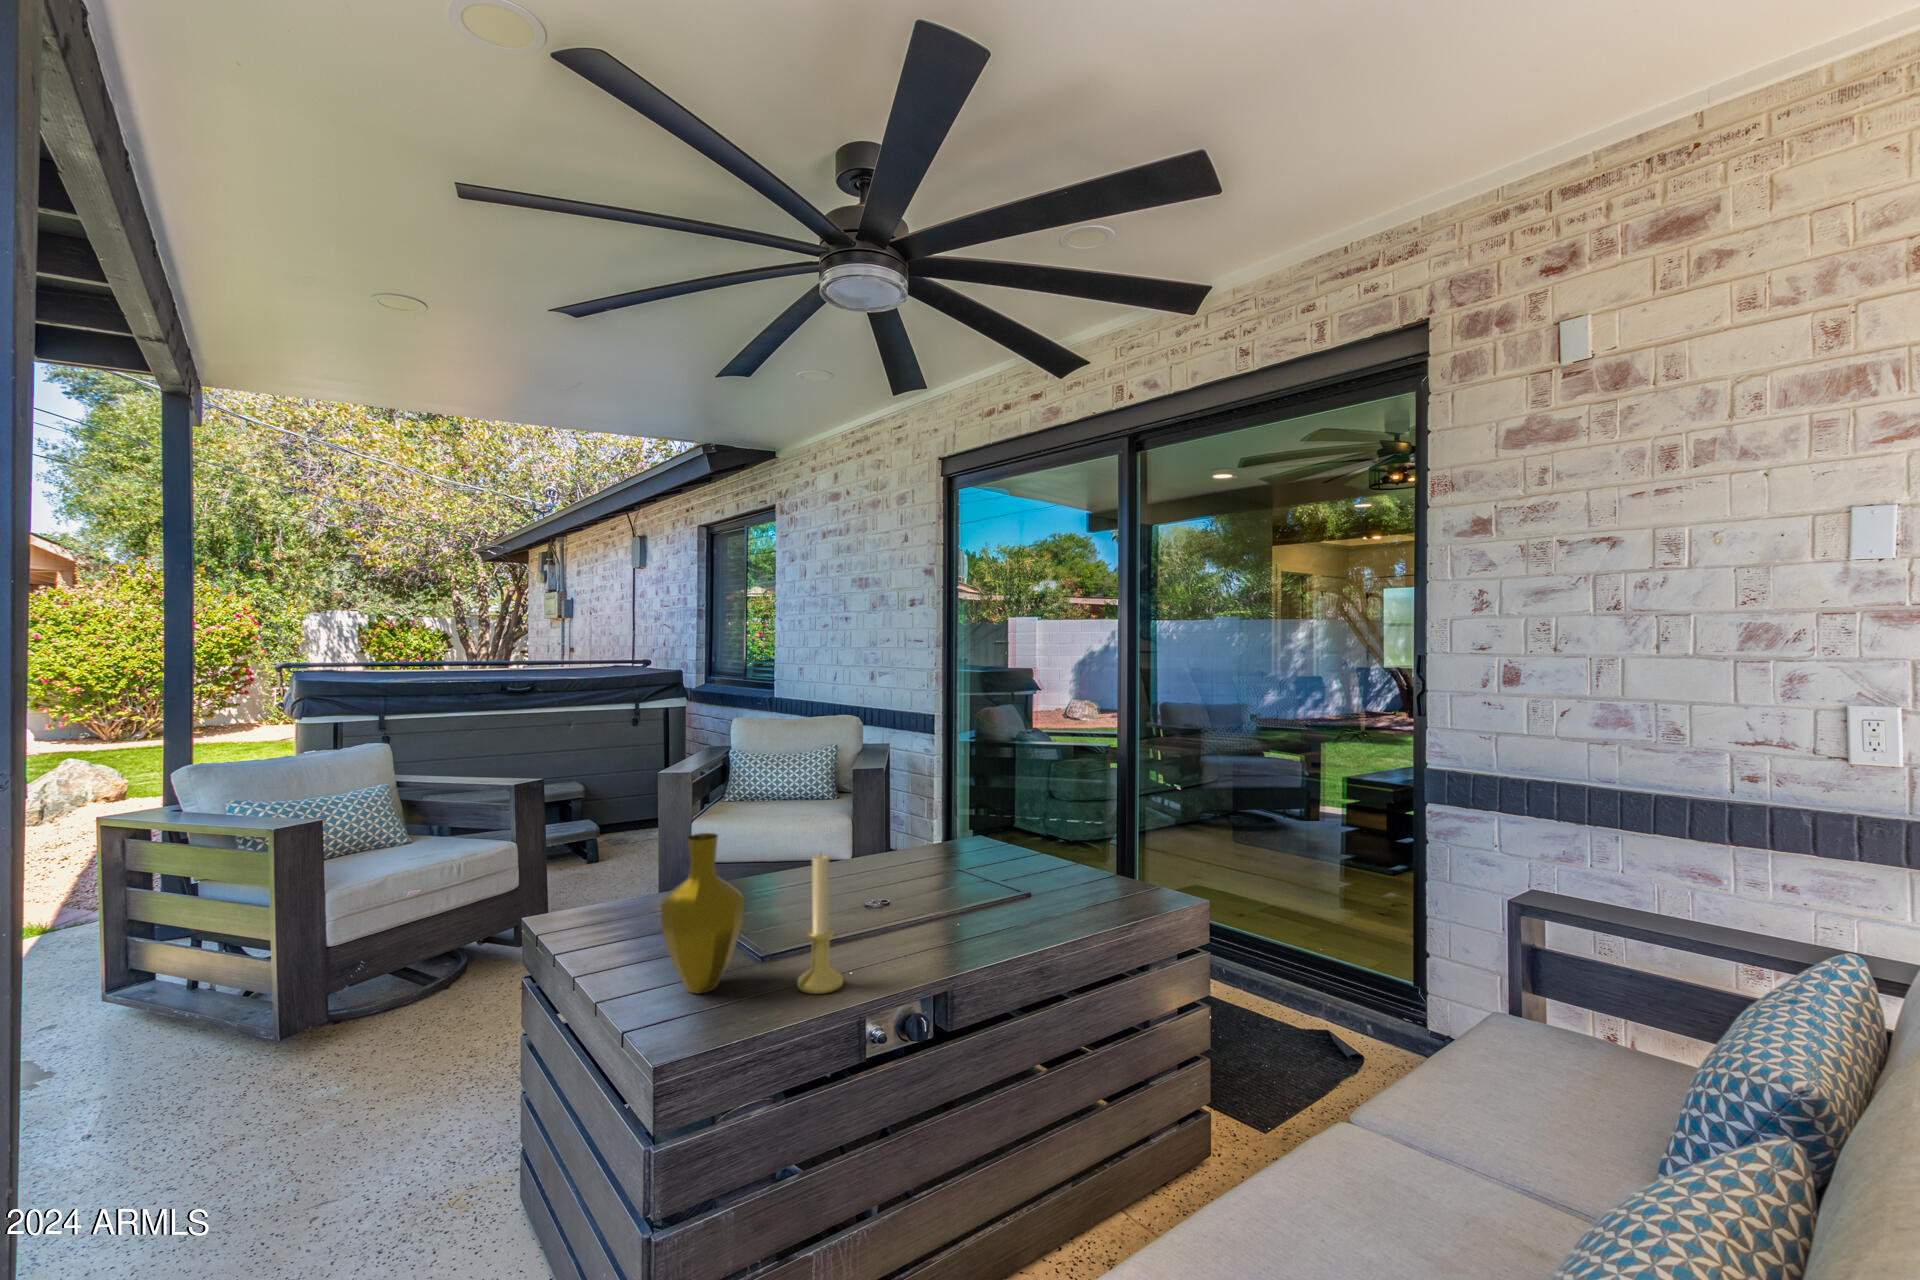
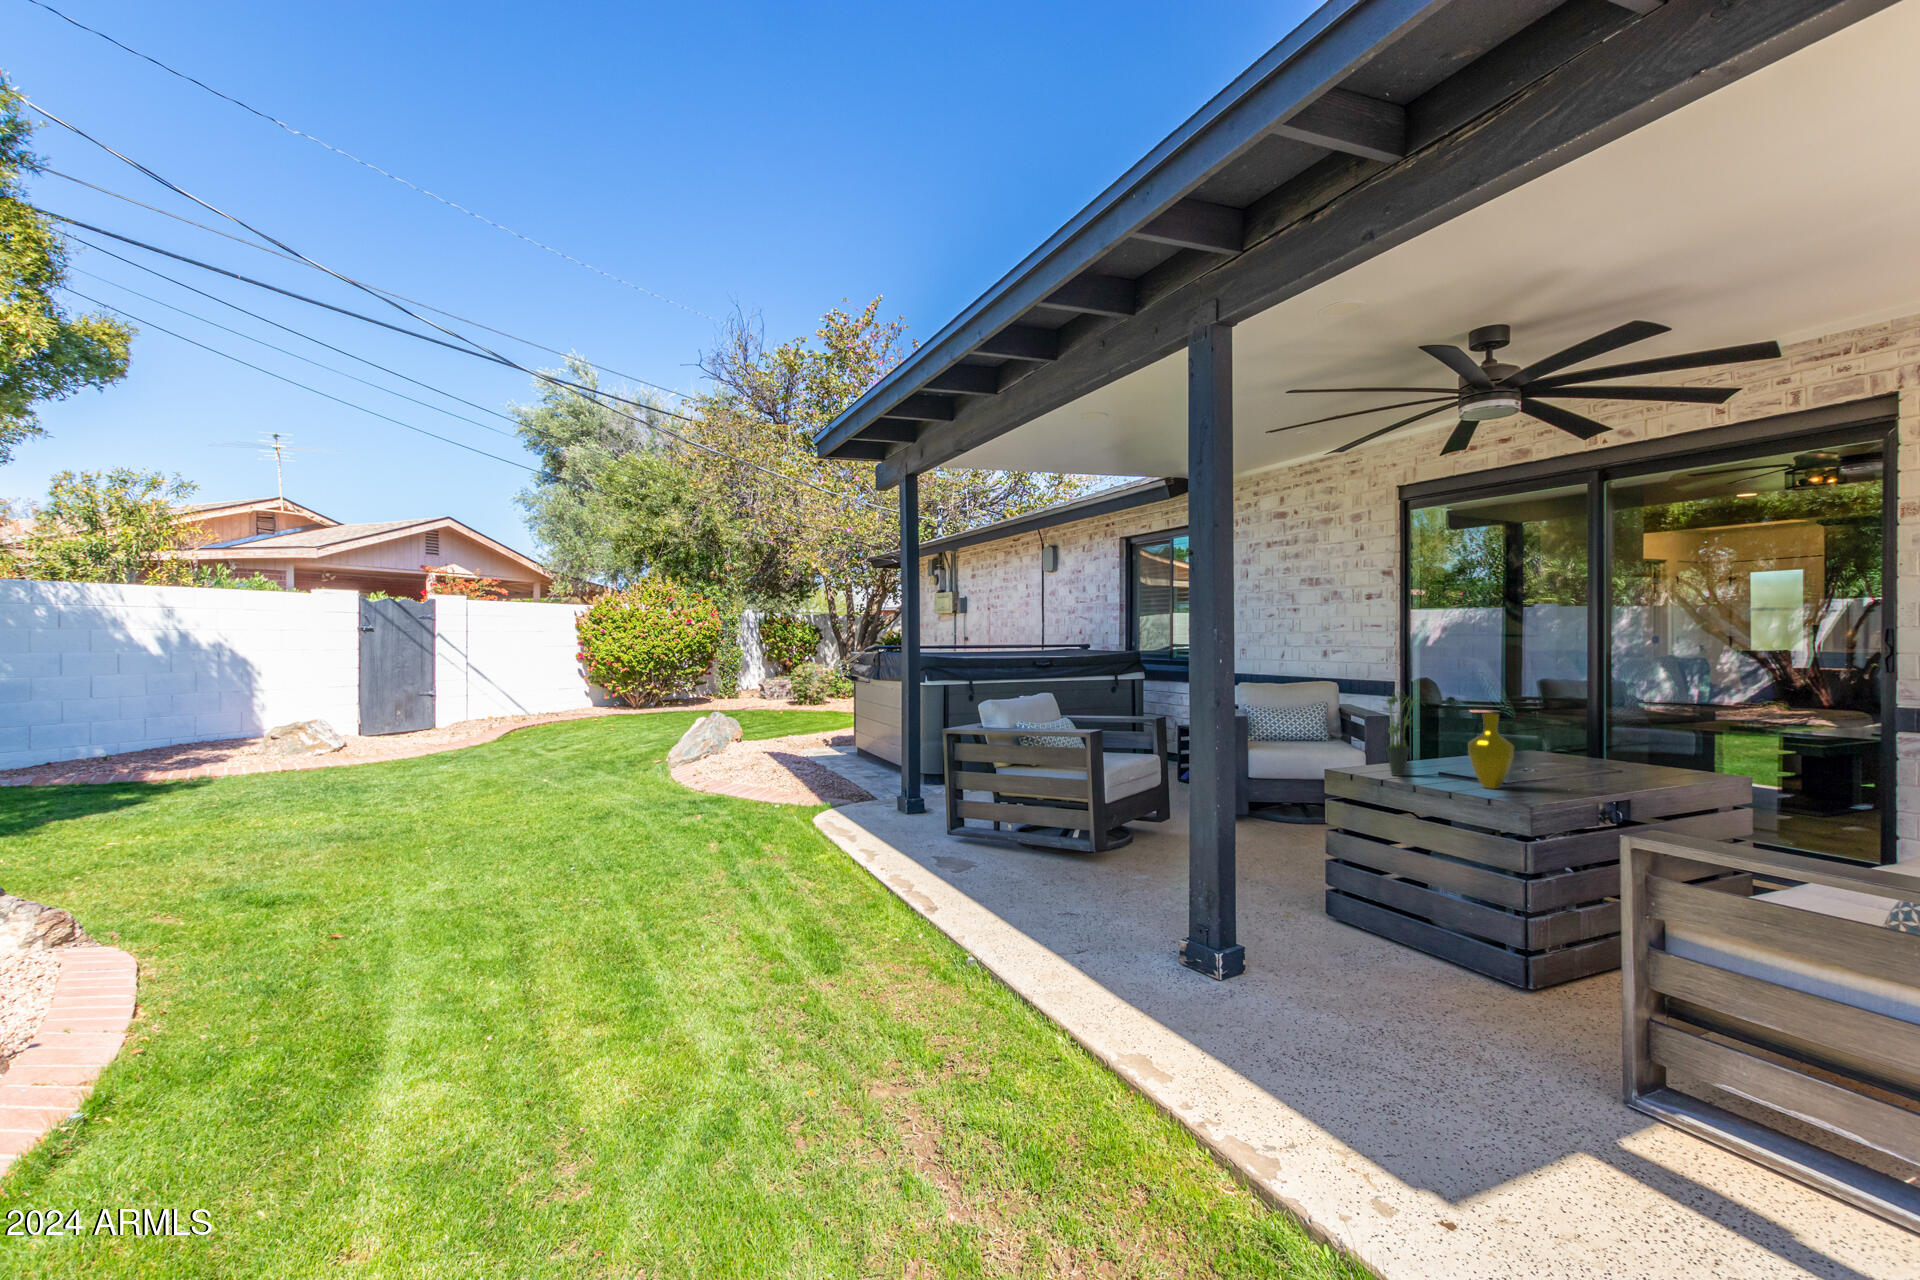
potted plant: none [586,779,653,945] -> present [1386,695,1419,776]
candle holder: present [797,855,843,994] -> none [1542,723,1570,791]

